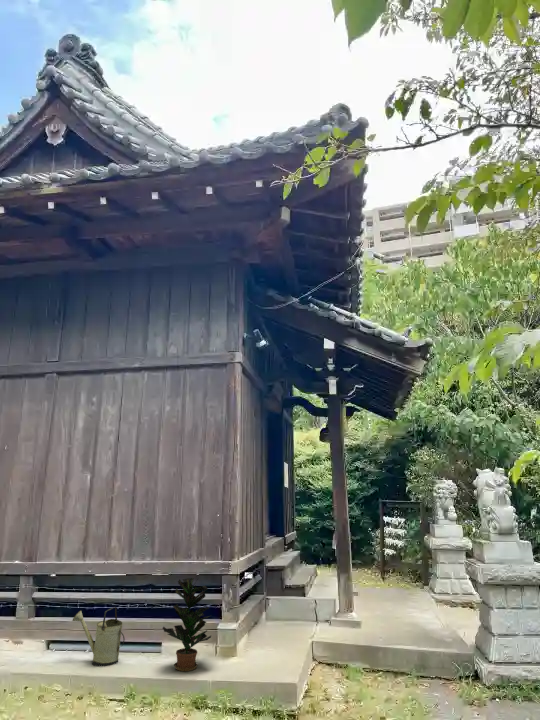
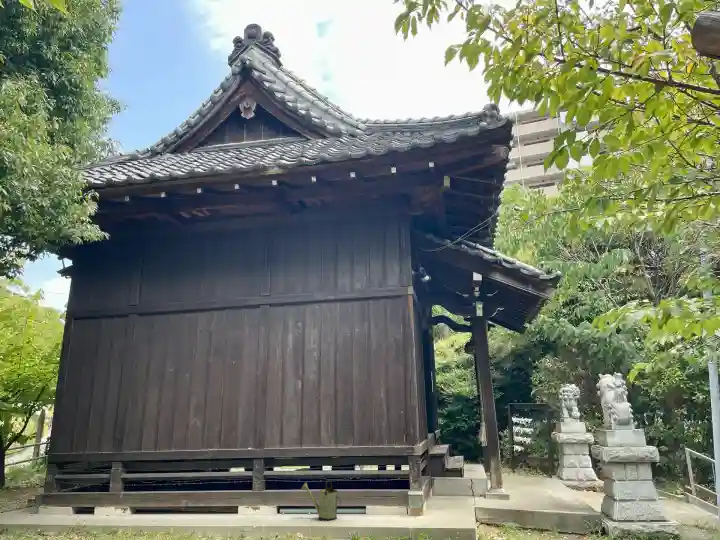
potted plant: present [163,578,211,671] -> none [370,457,407,523]

